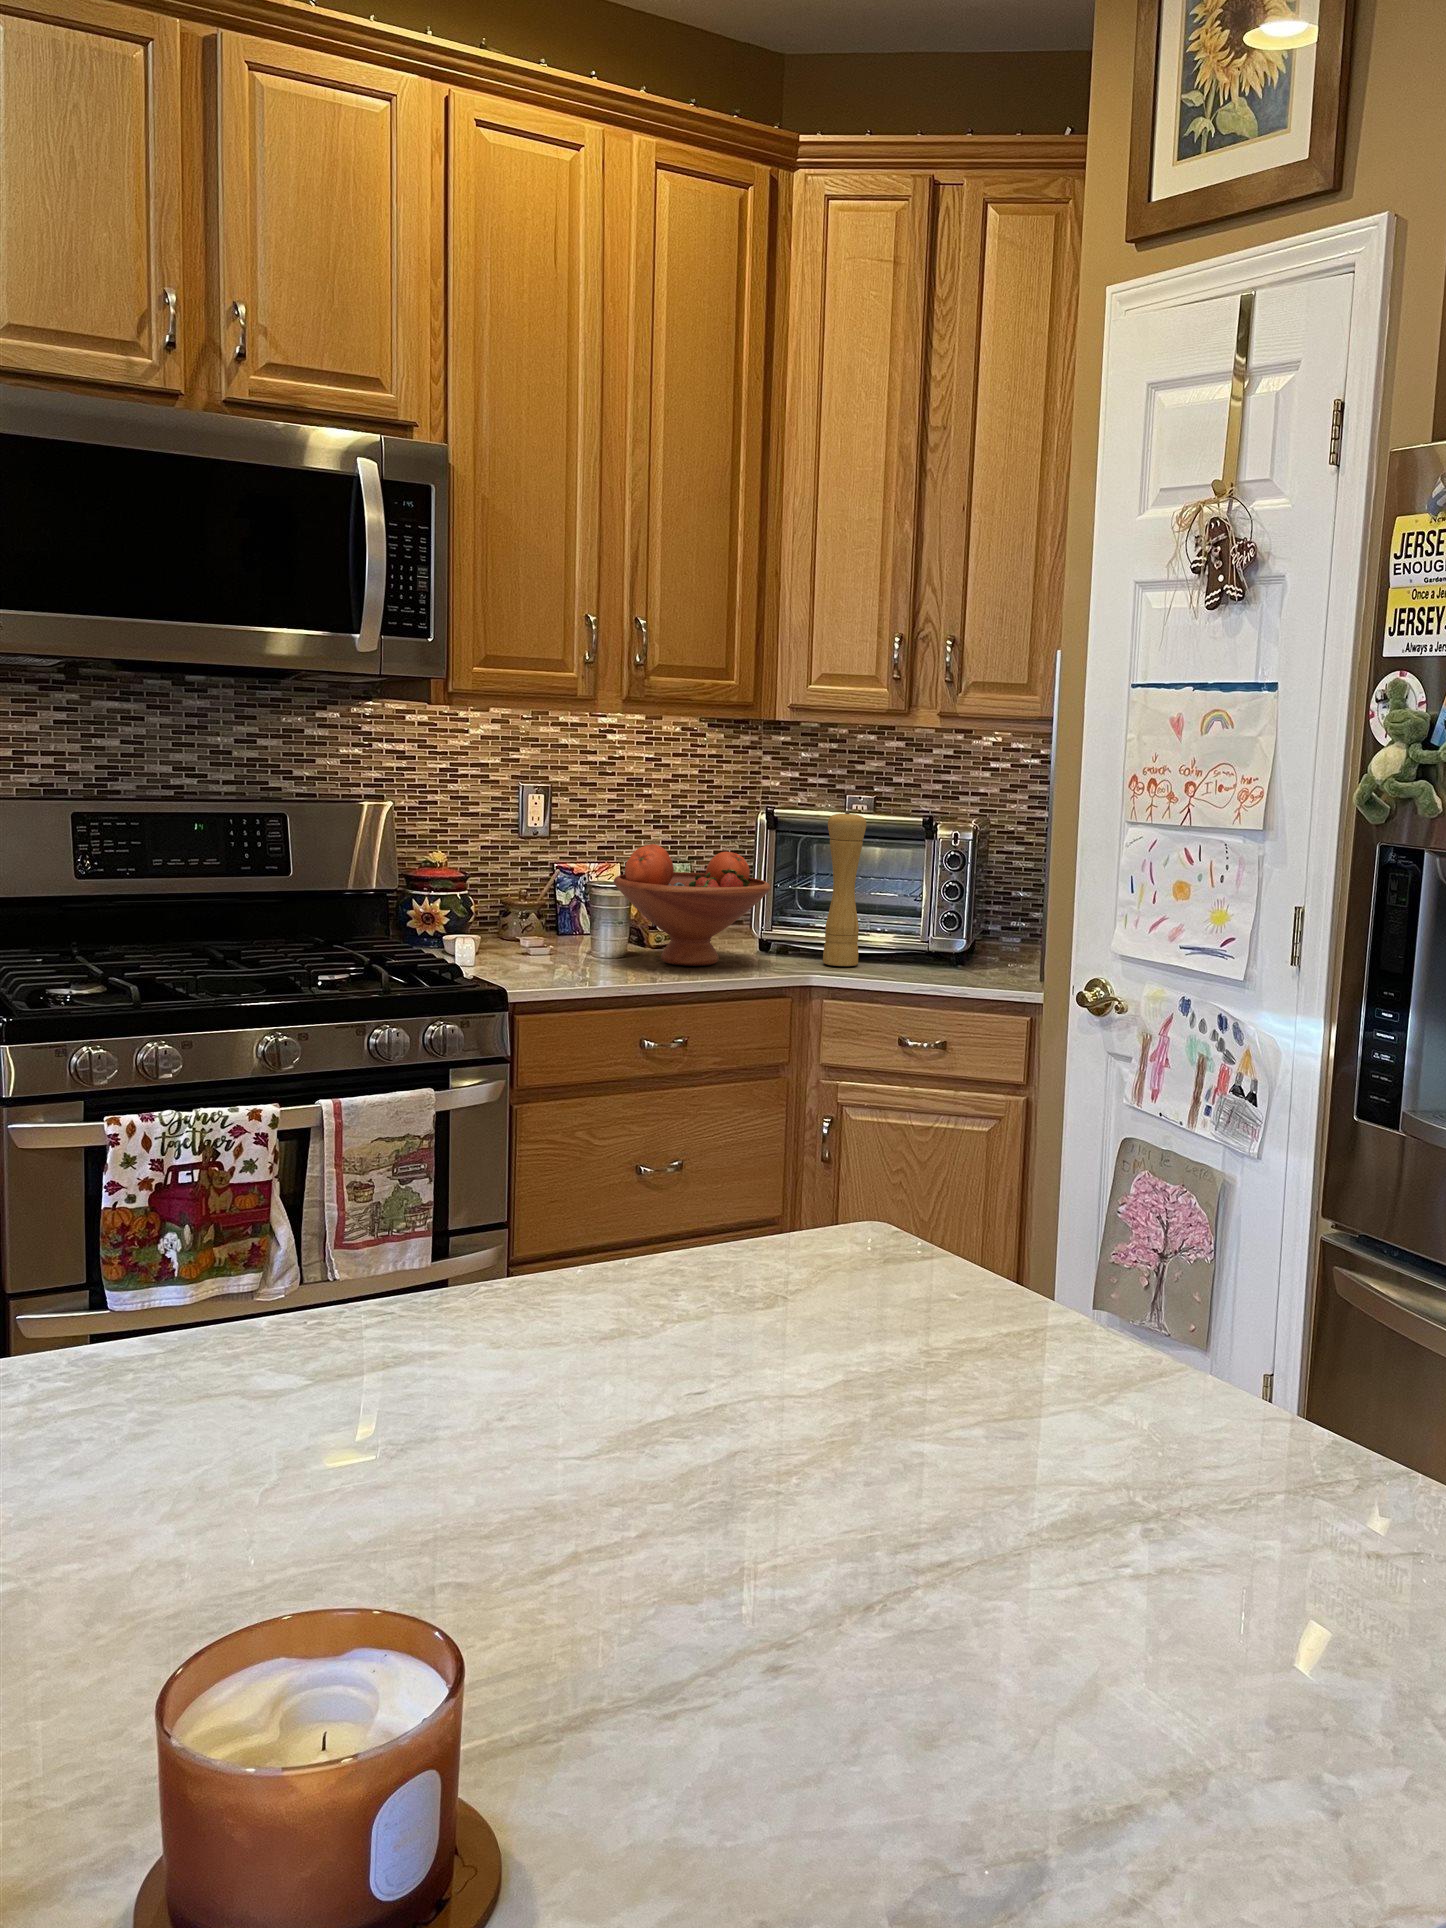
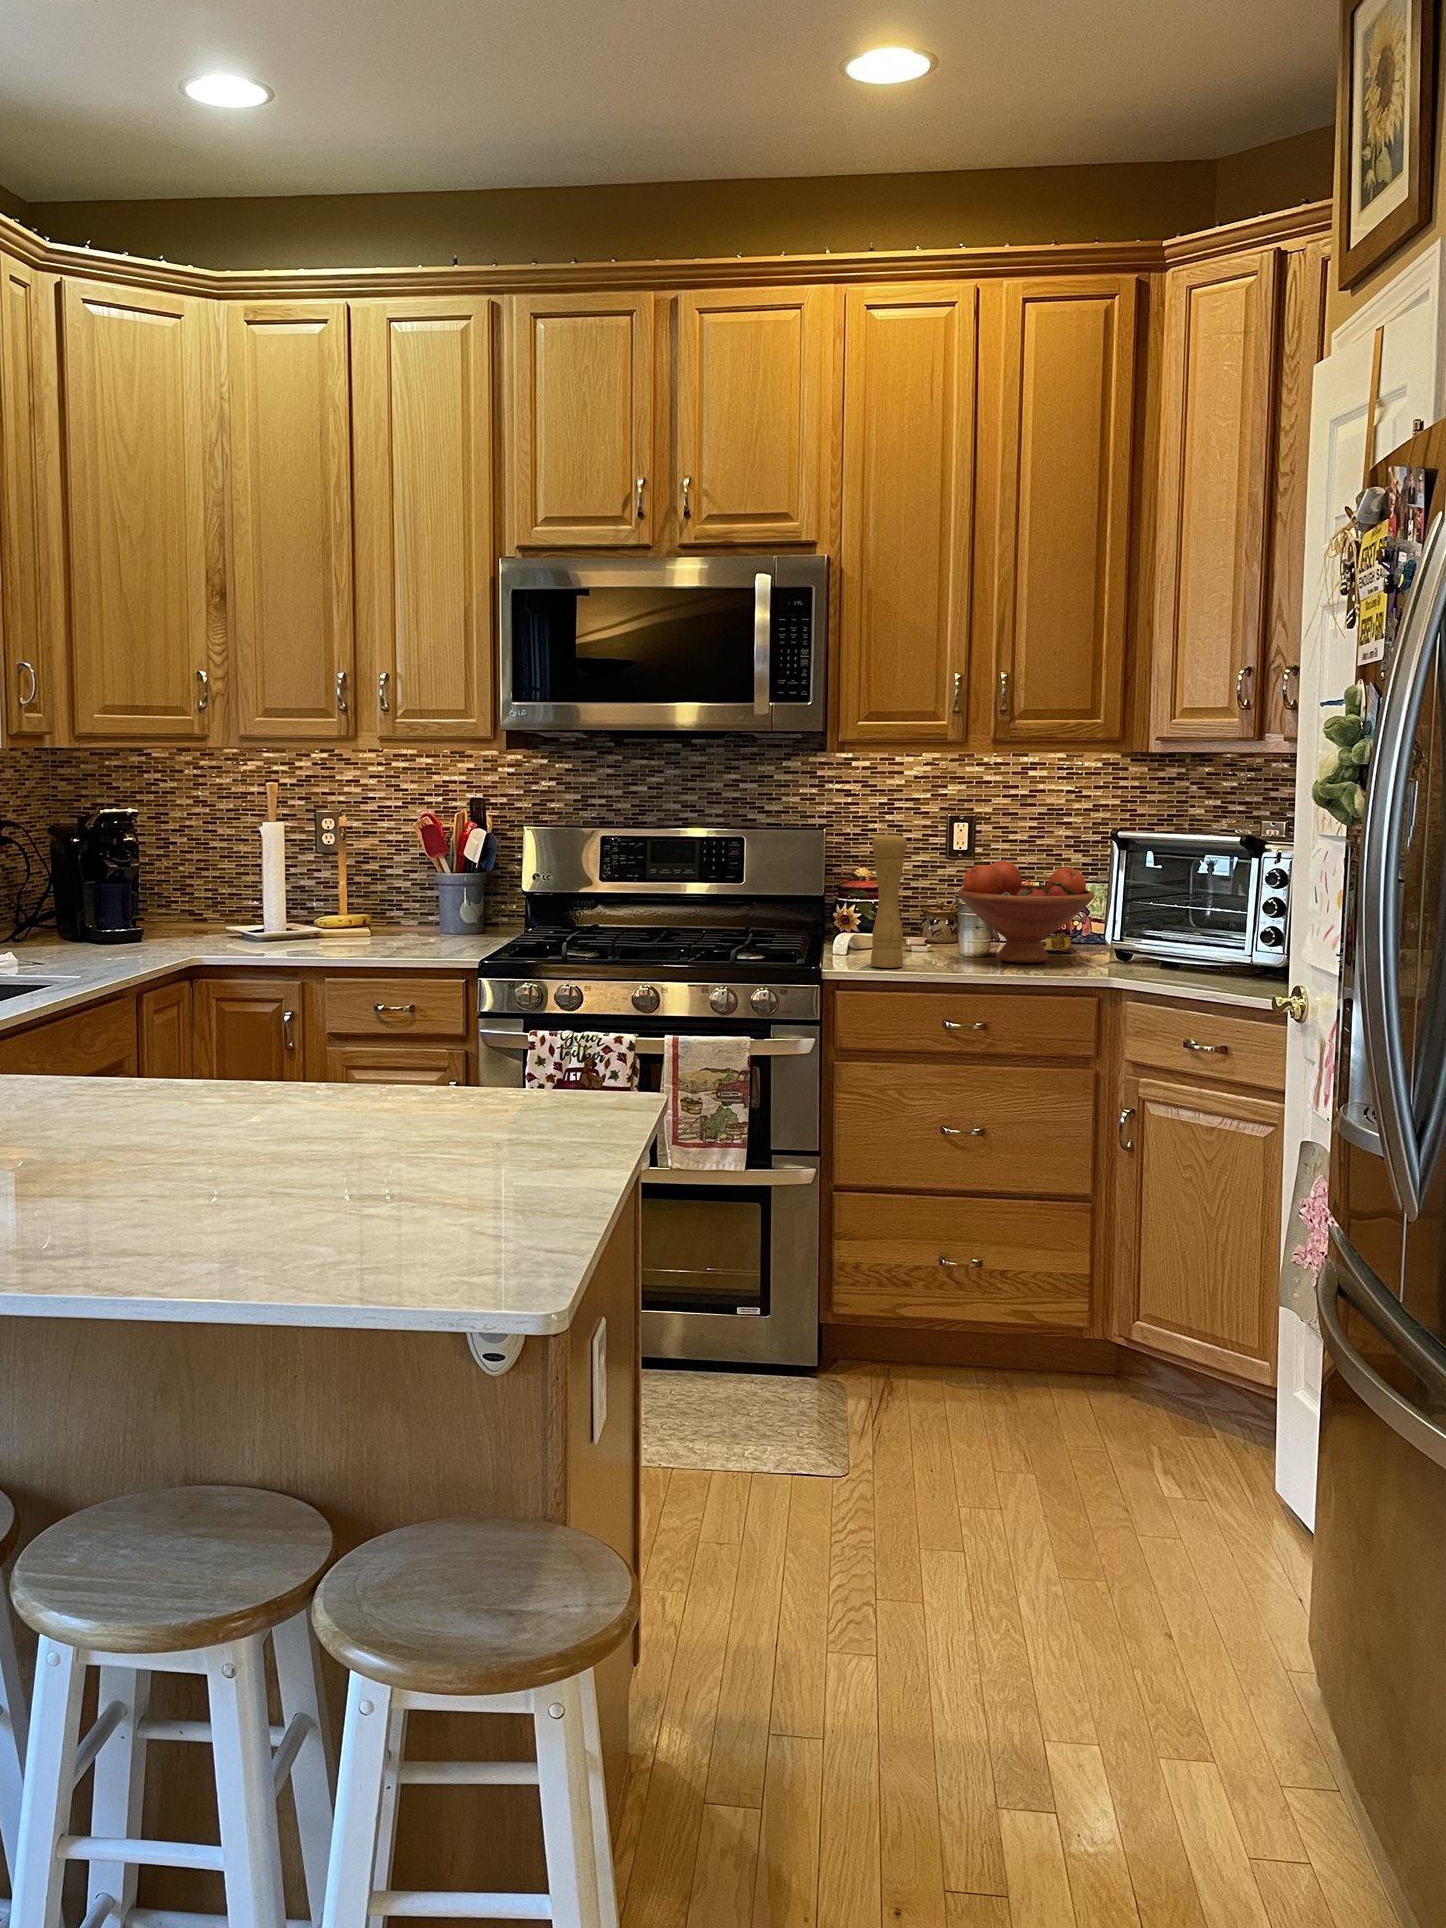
pepper mill: present [823,811,866,966] -> present [871,833,907,968]

